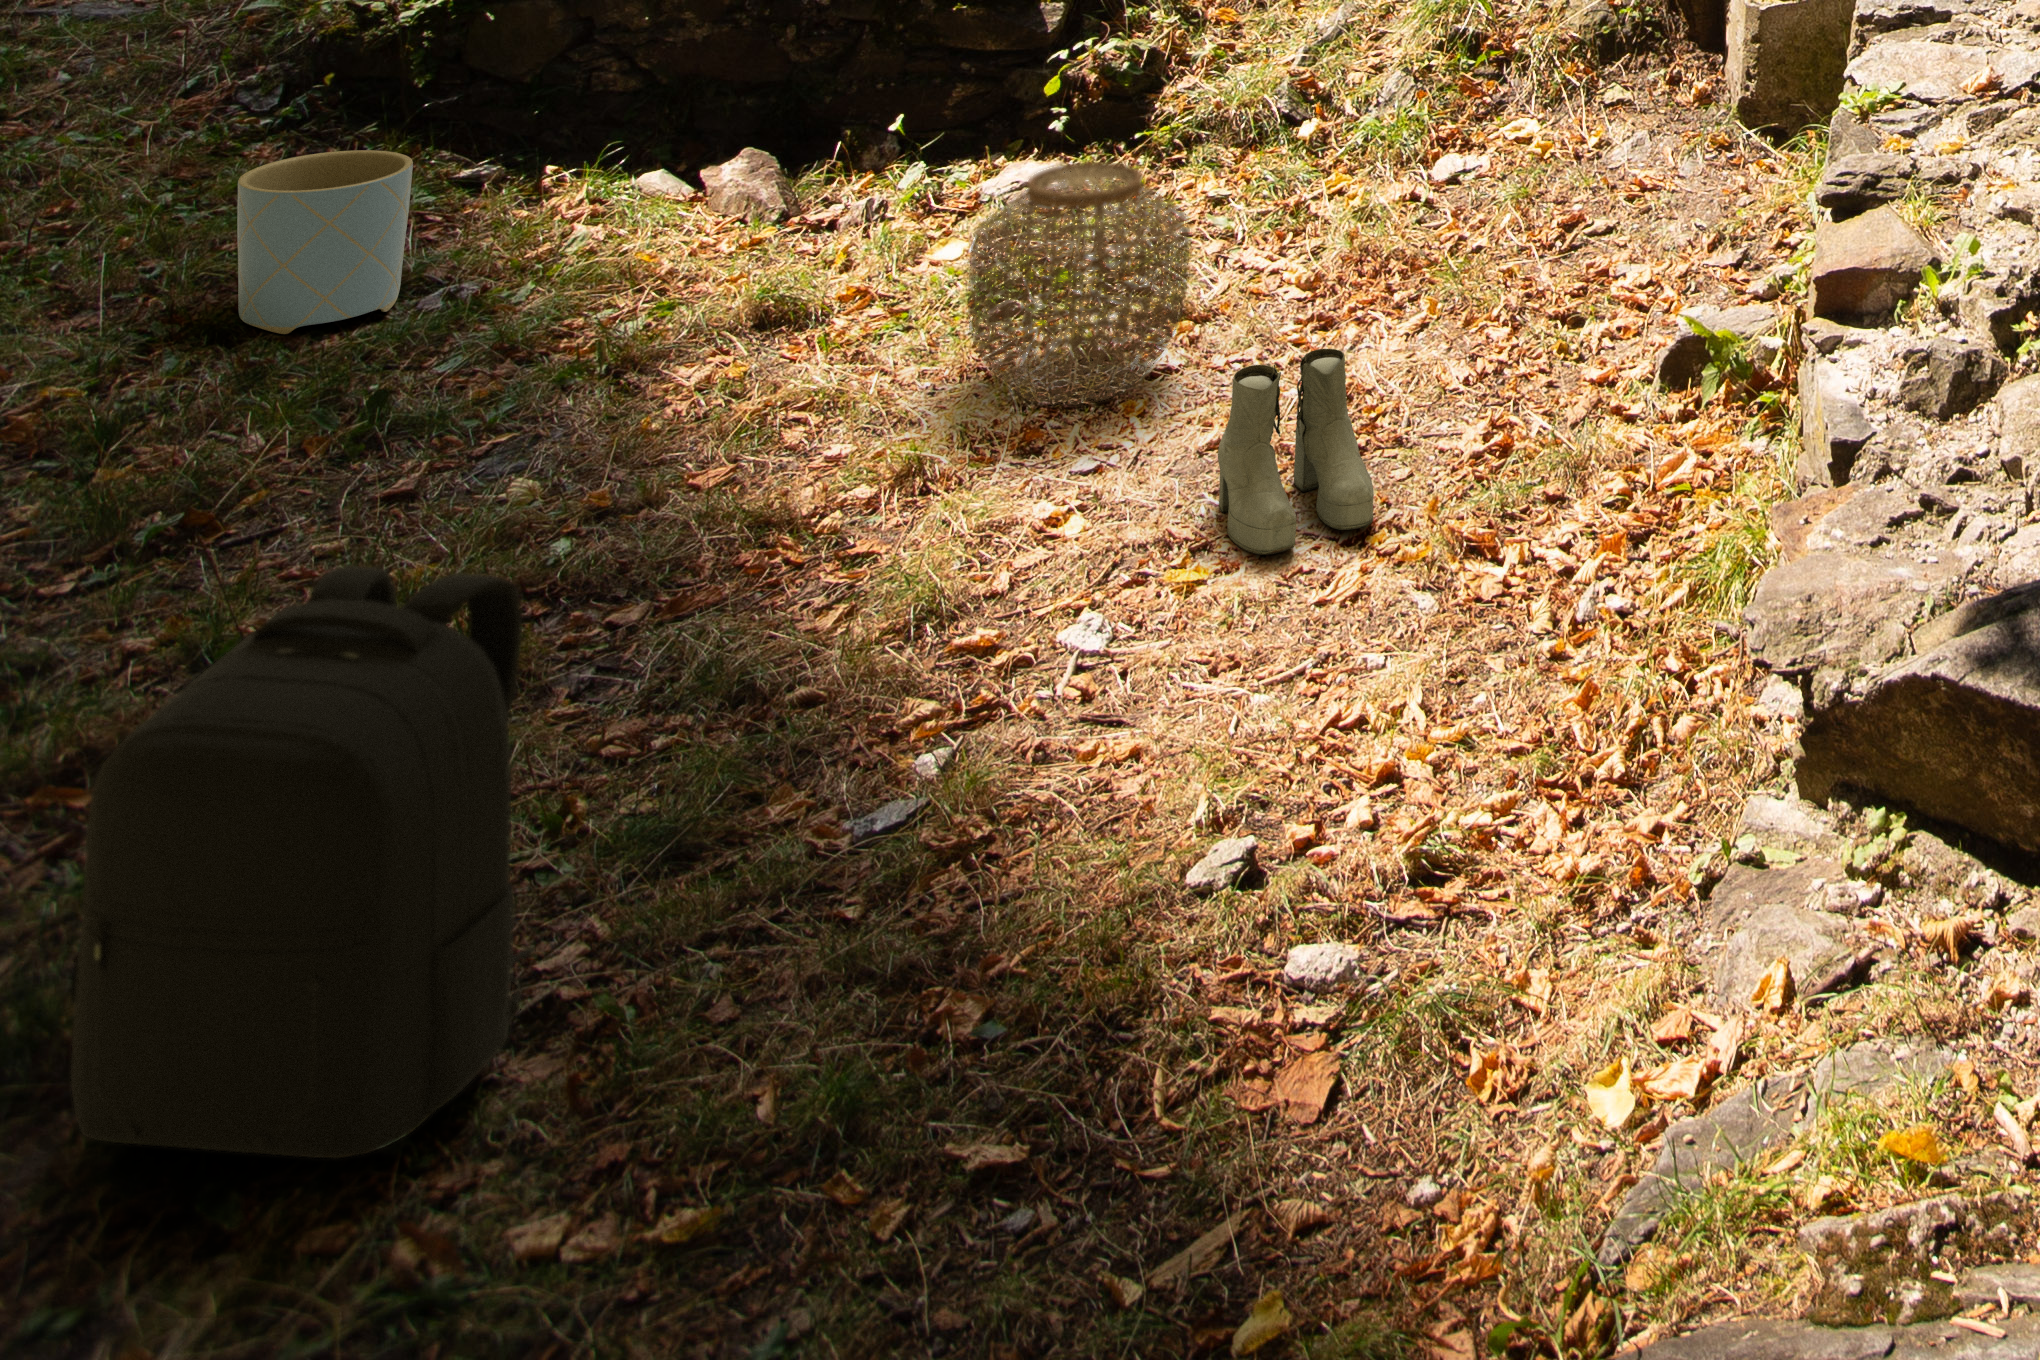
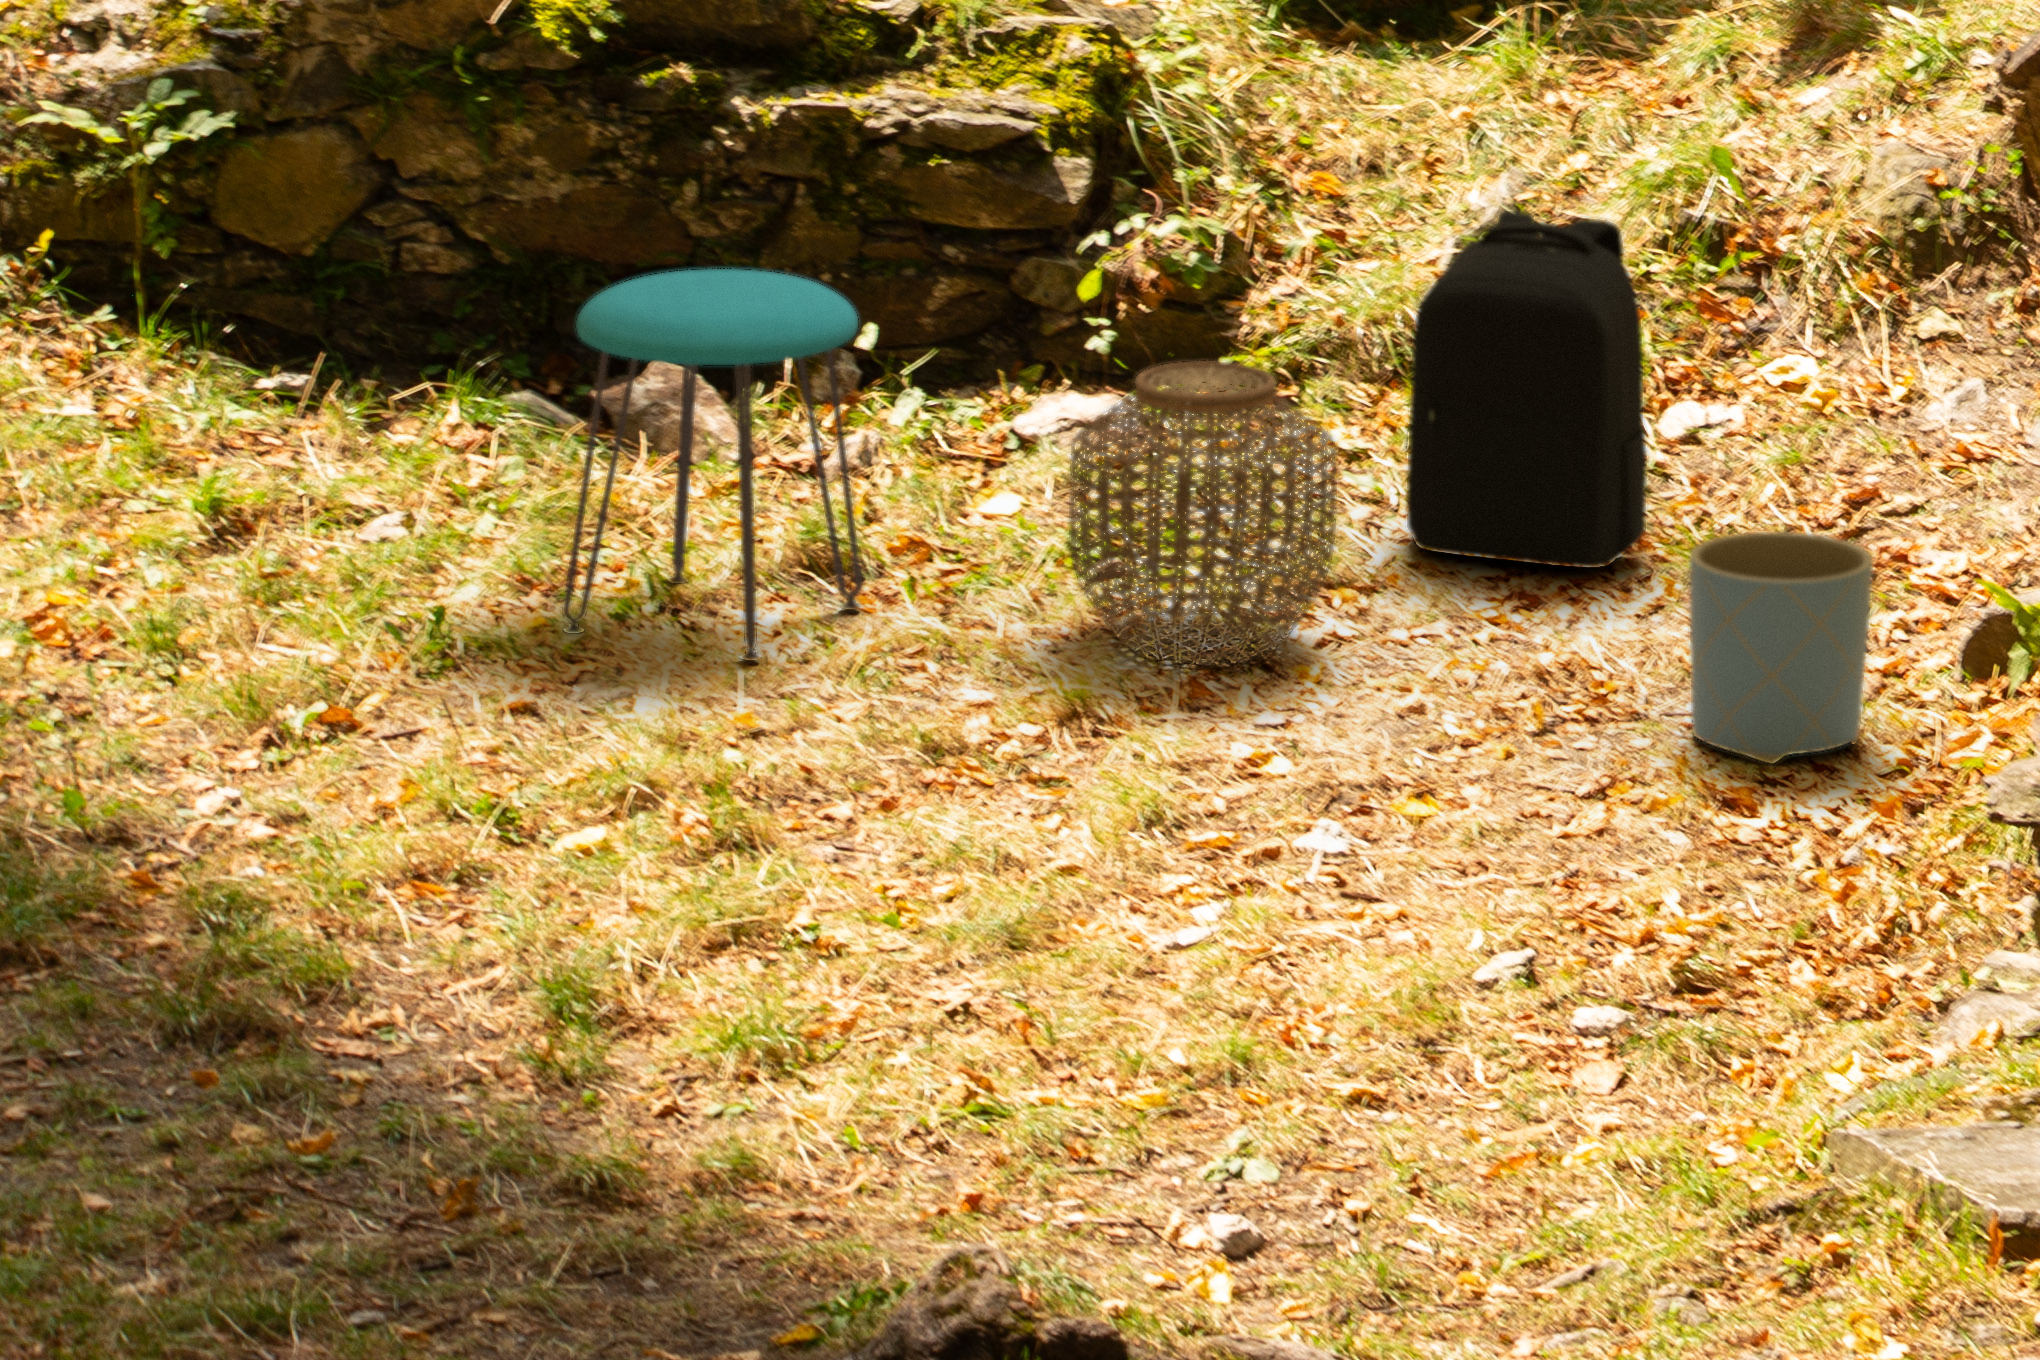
stool: none [515,107,800,435] -> present [562,269,863,661]
planter: present [237,150,413,334] -> present [1690,532,1873,763]
boots: present [1218,349,1374,555] -> none [1395,591,1583,812]
backpack: present [70,566,535,1158] -> present [1406,211,1647,568]

